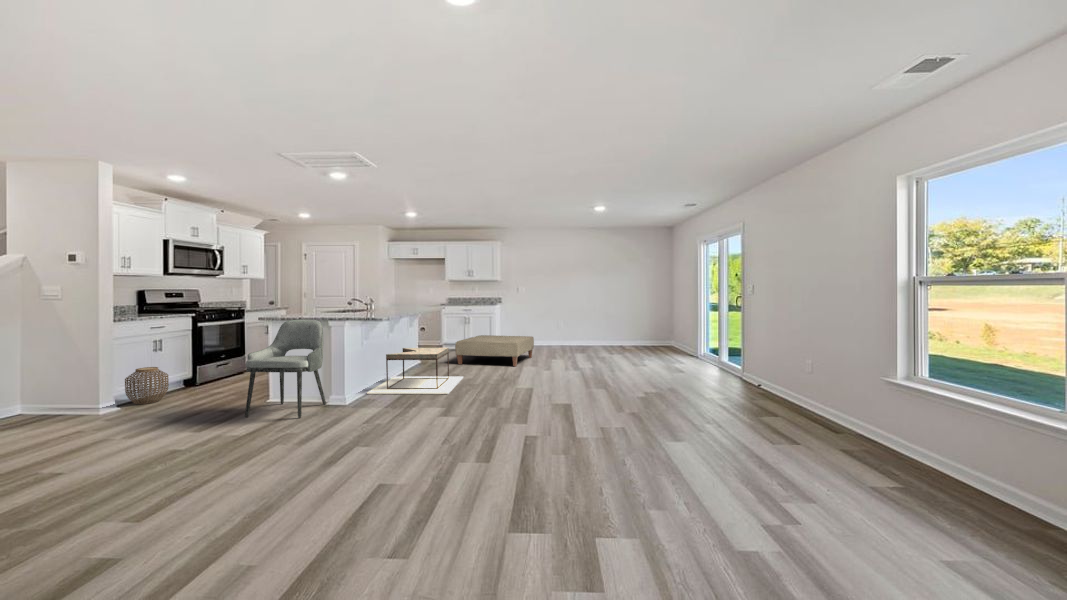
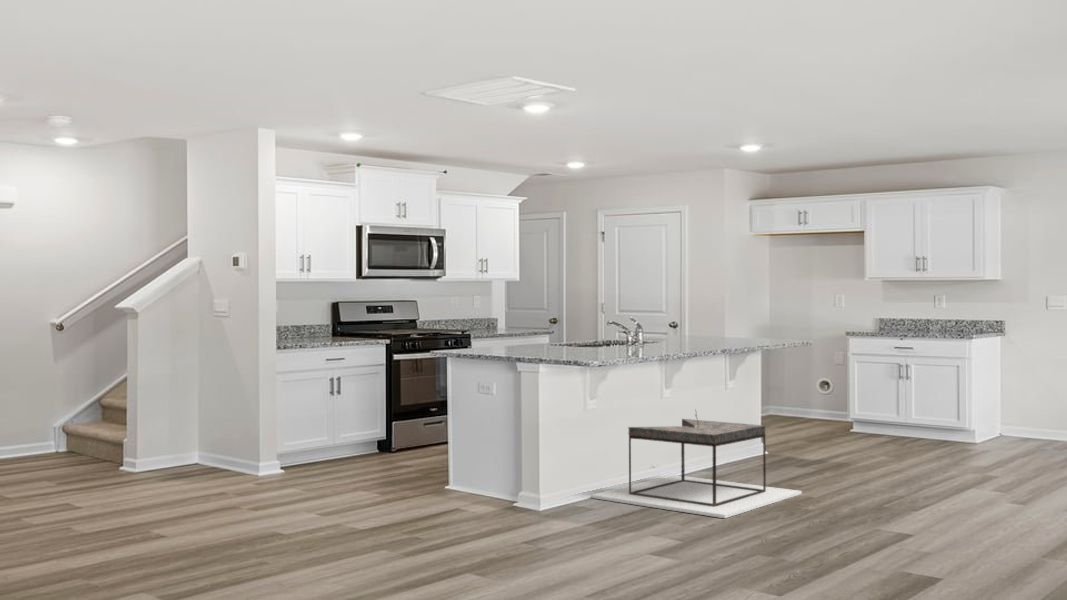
dining chair: present [245,319,326,418] -> none [392,354,512,518]
ottoman: present [455,335,534,367] -> none [826,408,1040,486]
woven basket: present [125,367,169,404] -> none [292,416,341,470]

